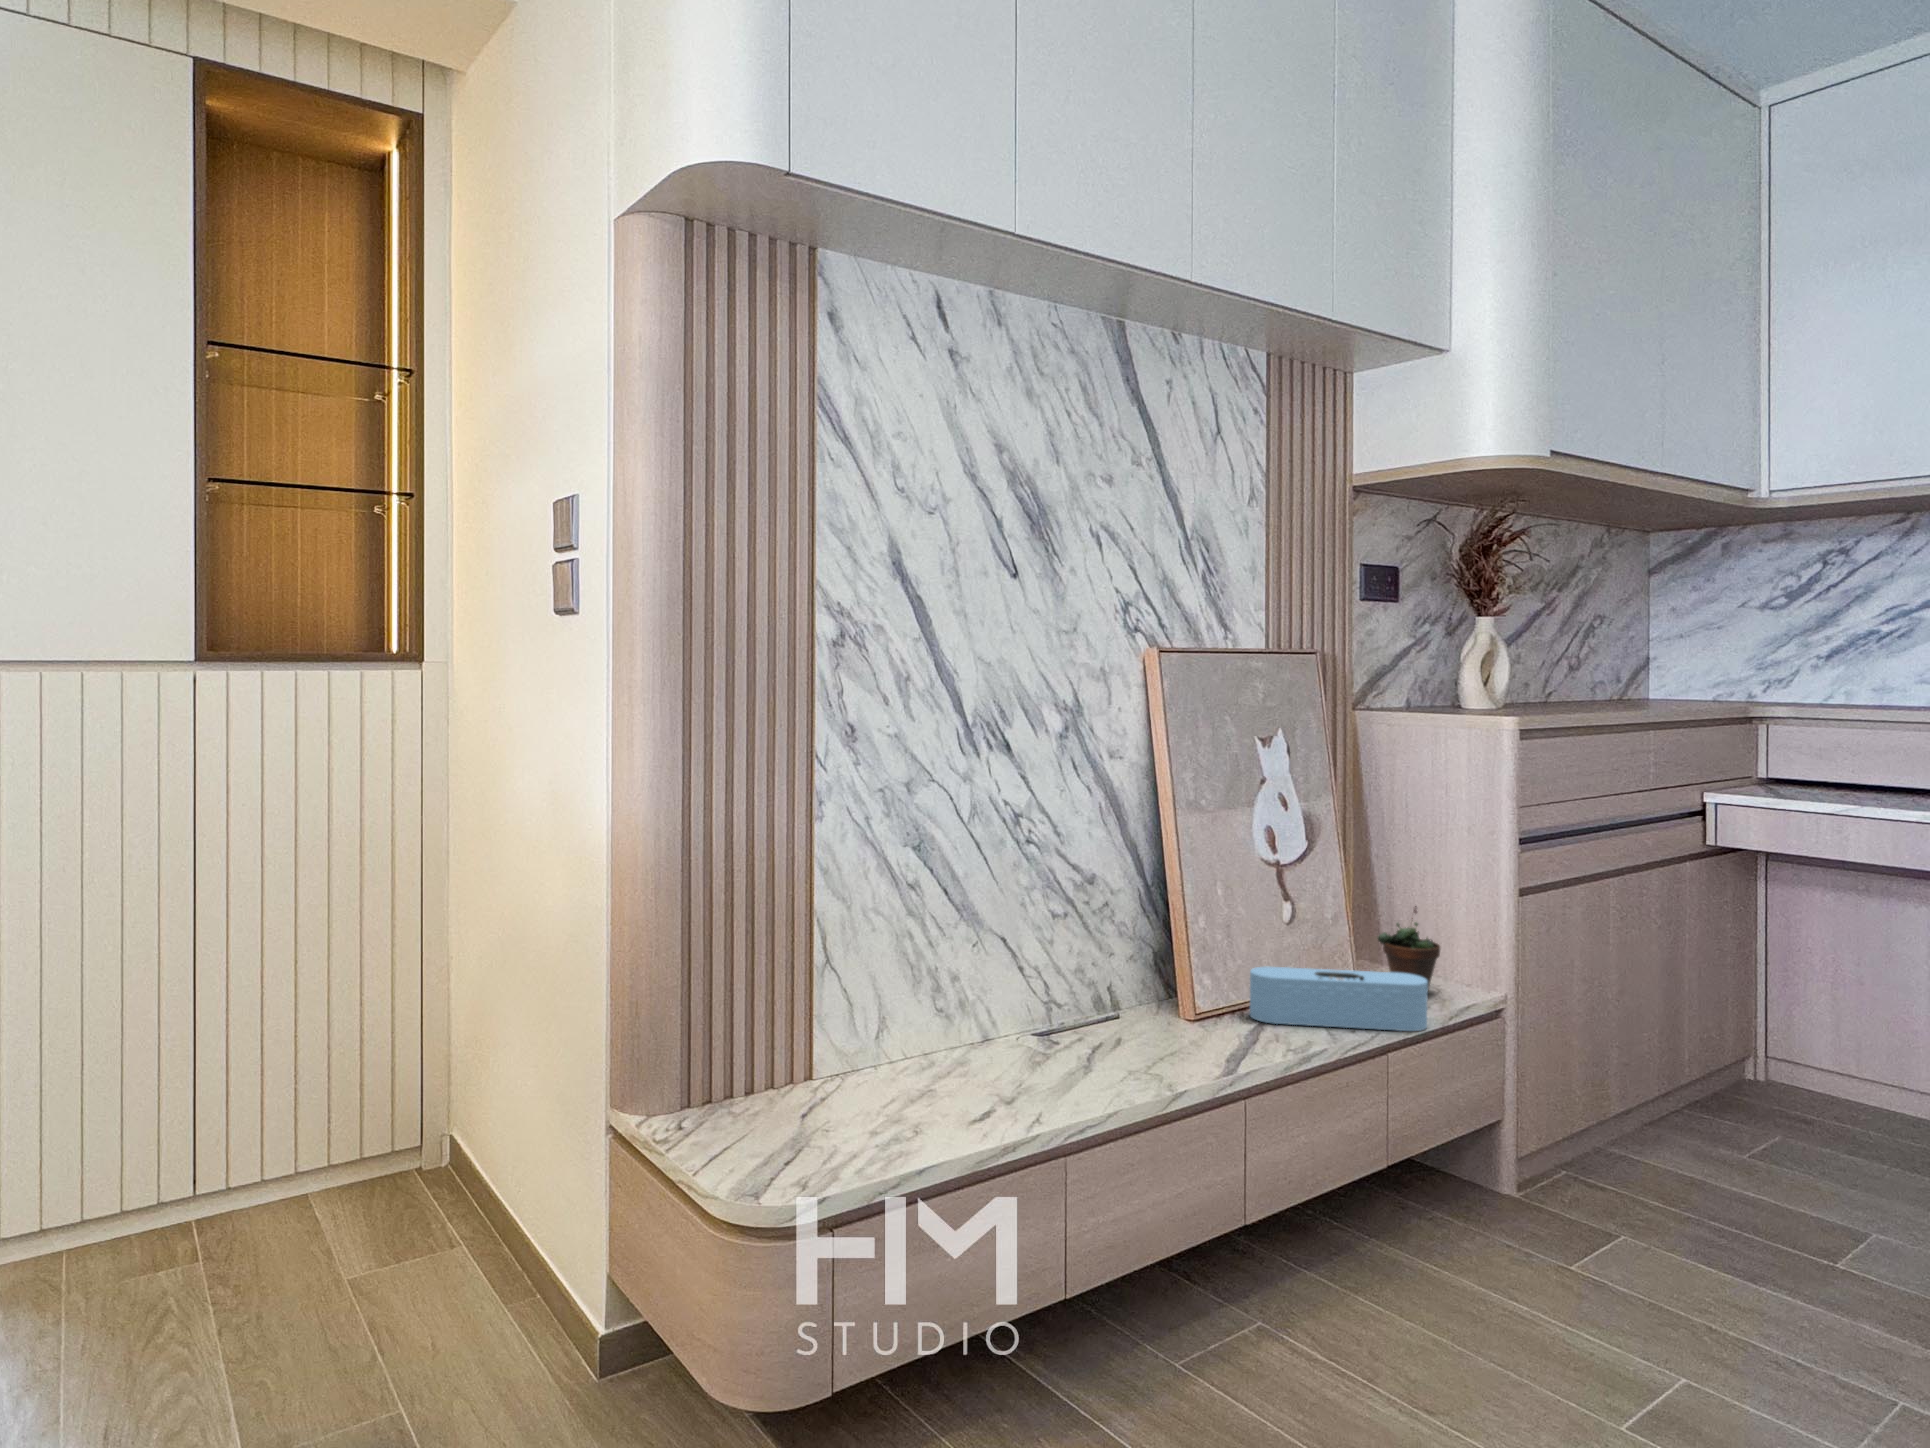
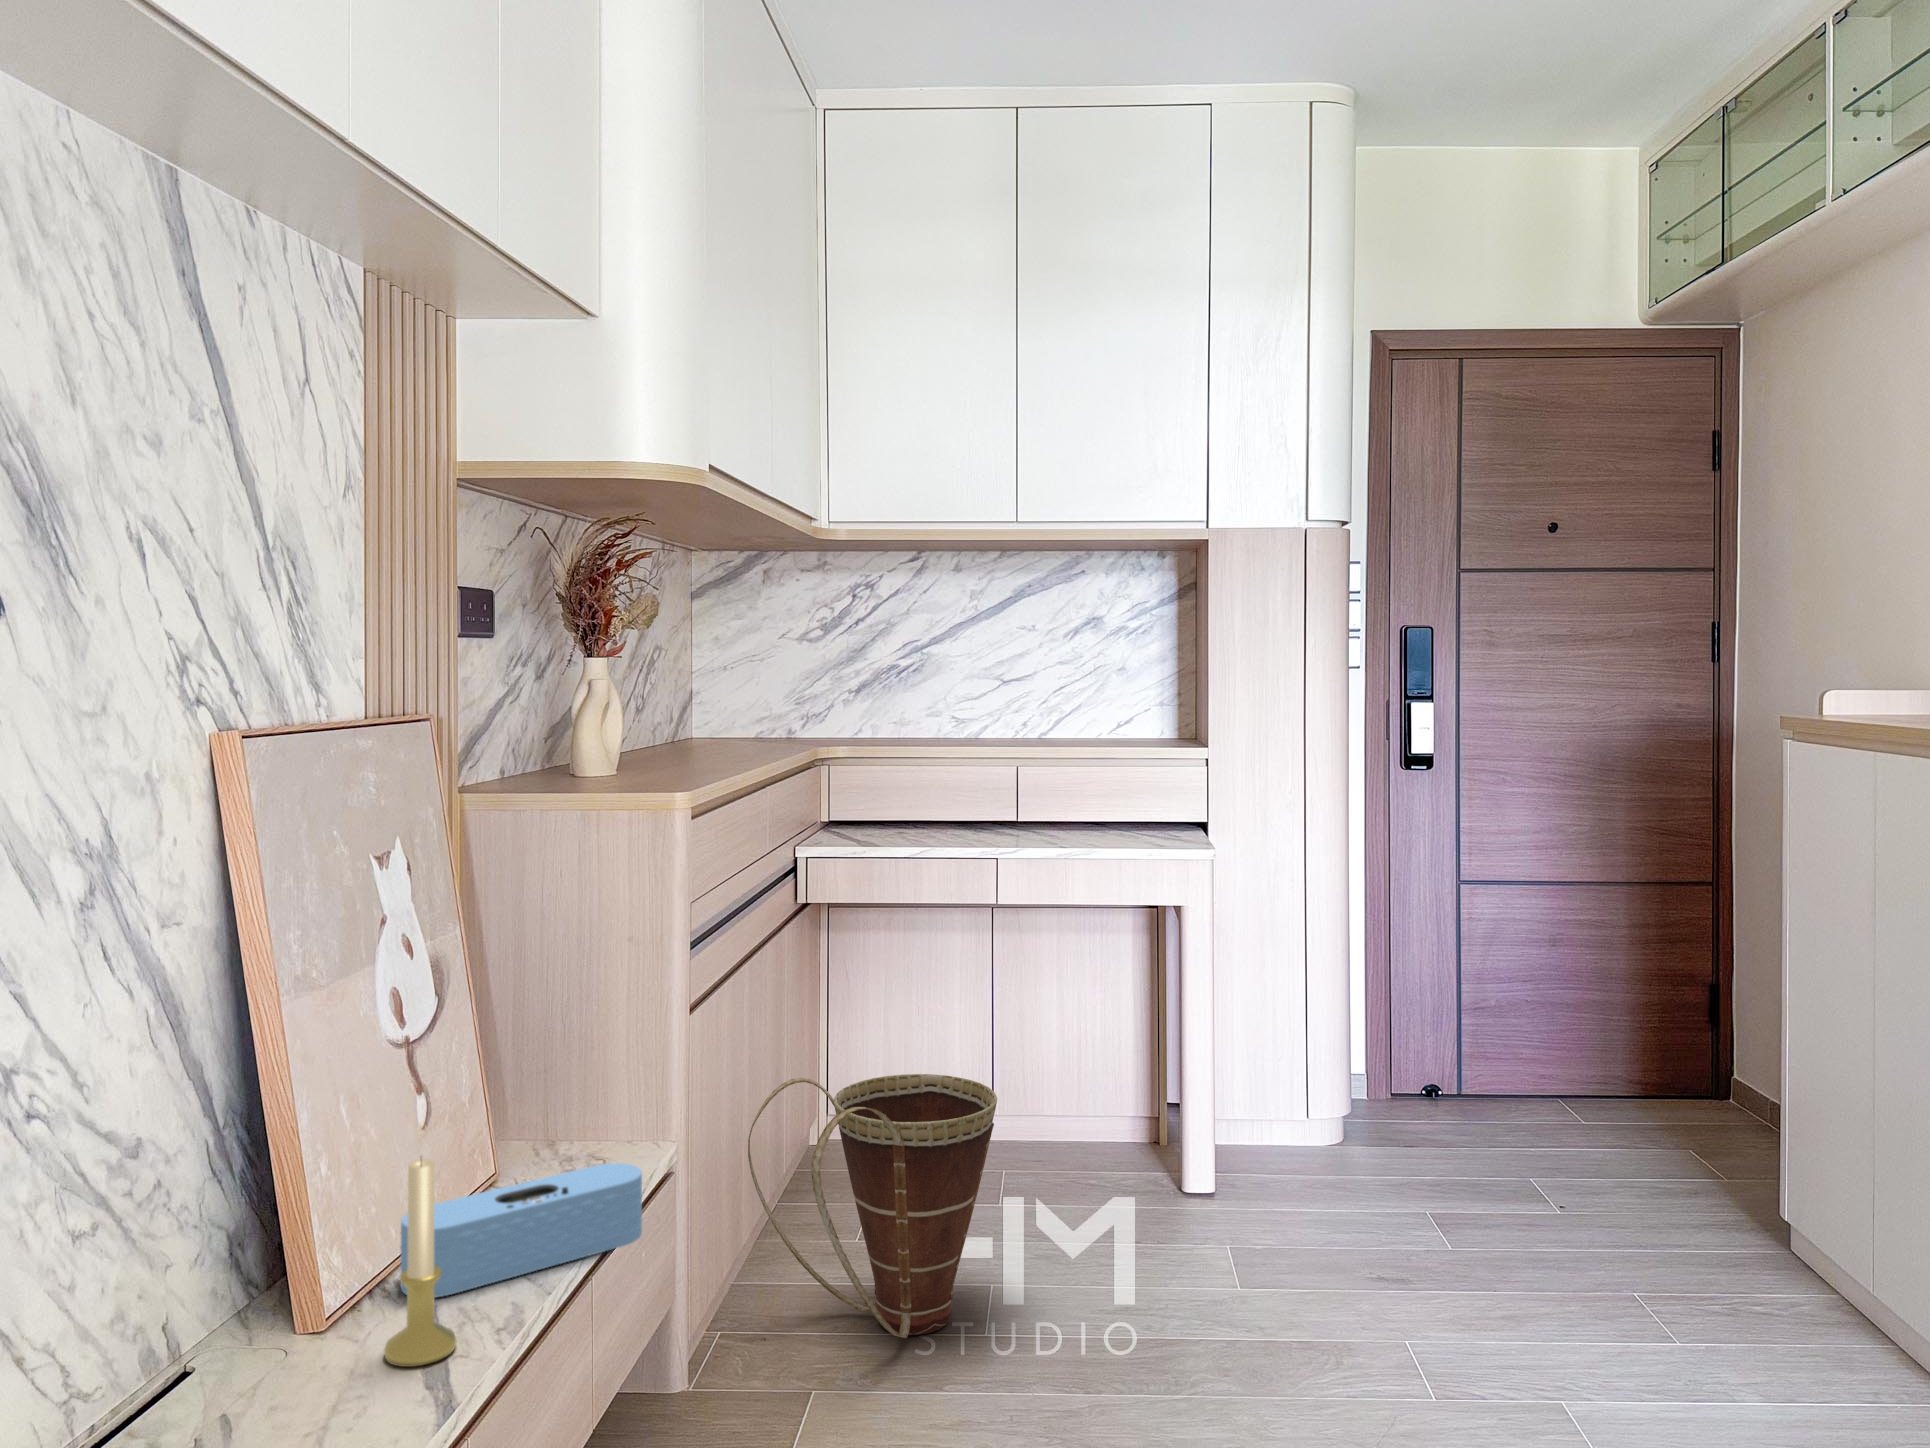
succulent plant: present [1377,906,1440,989] -> none [535,1059,615,1182]
candle holder: none [1215,915,1260,1048] -> present [384,1159,457,1367]
basket: none [1582,970,1856,1233] -> present [748,1074,997,1338]

